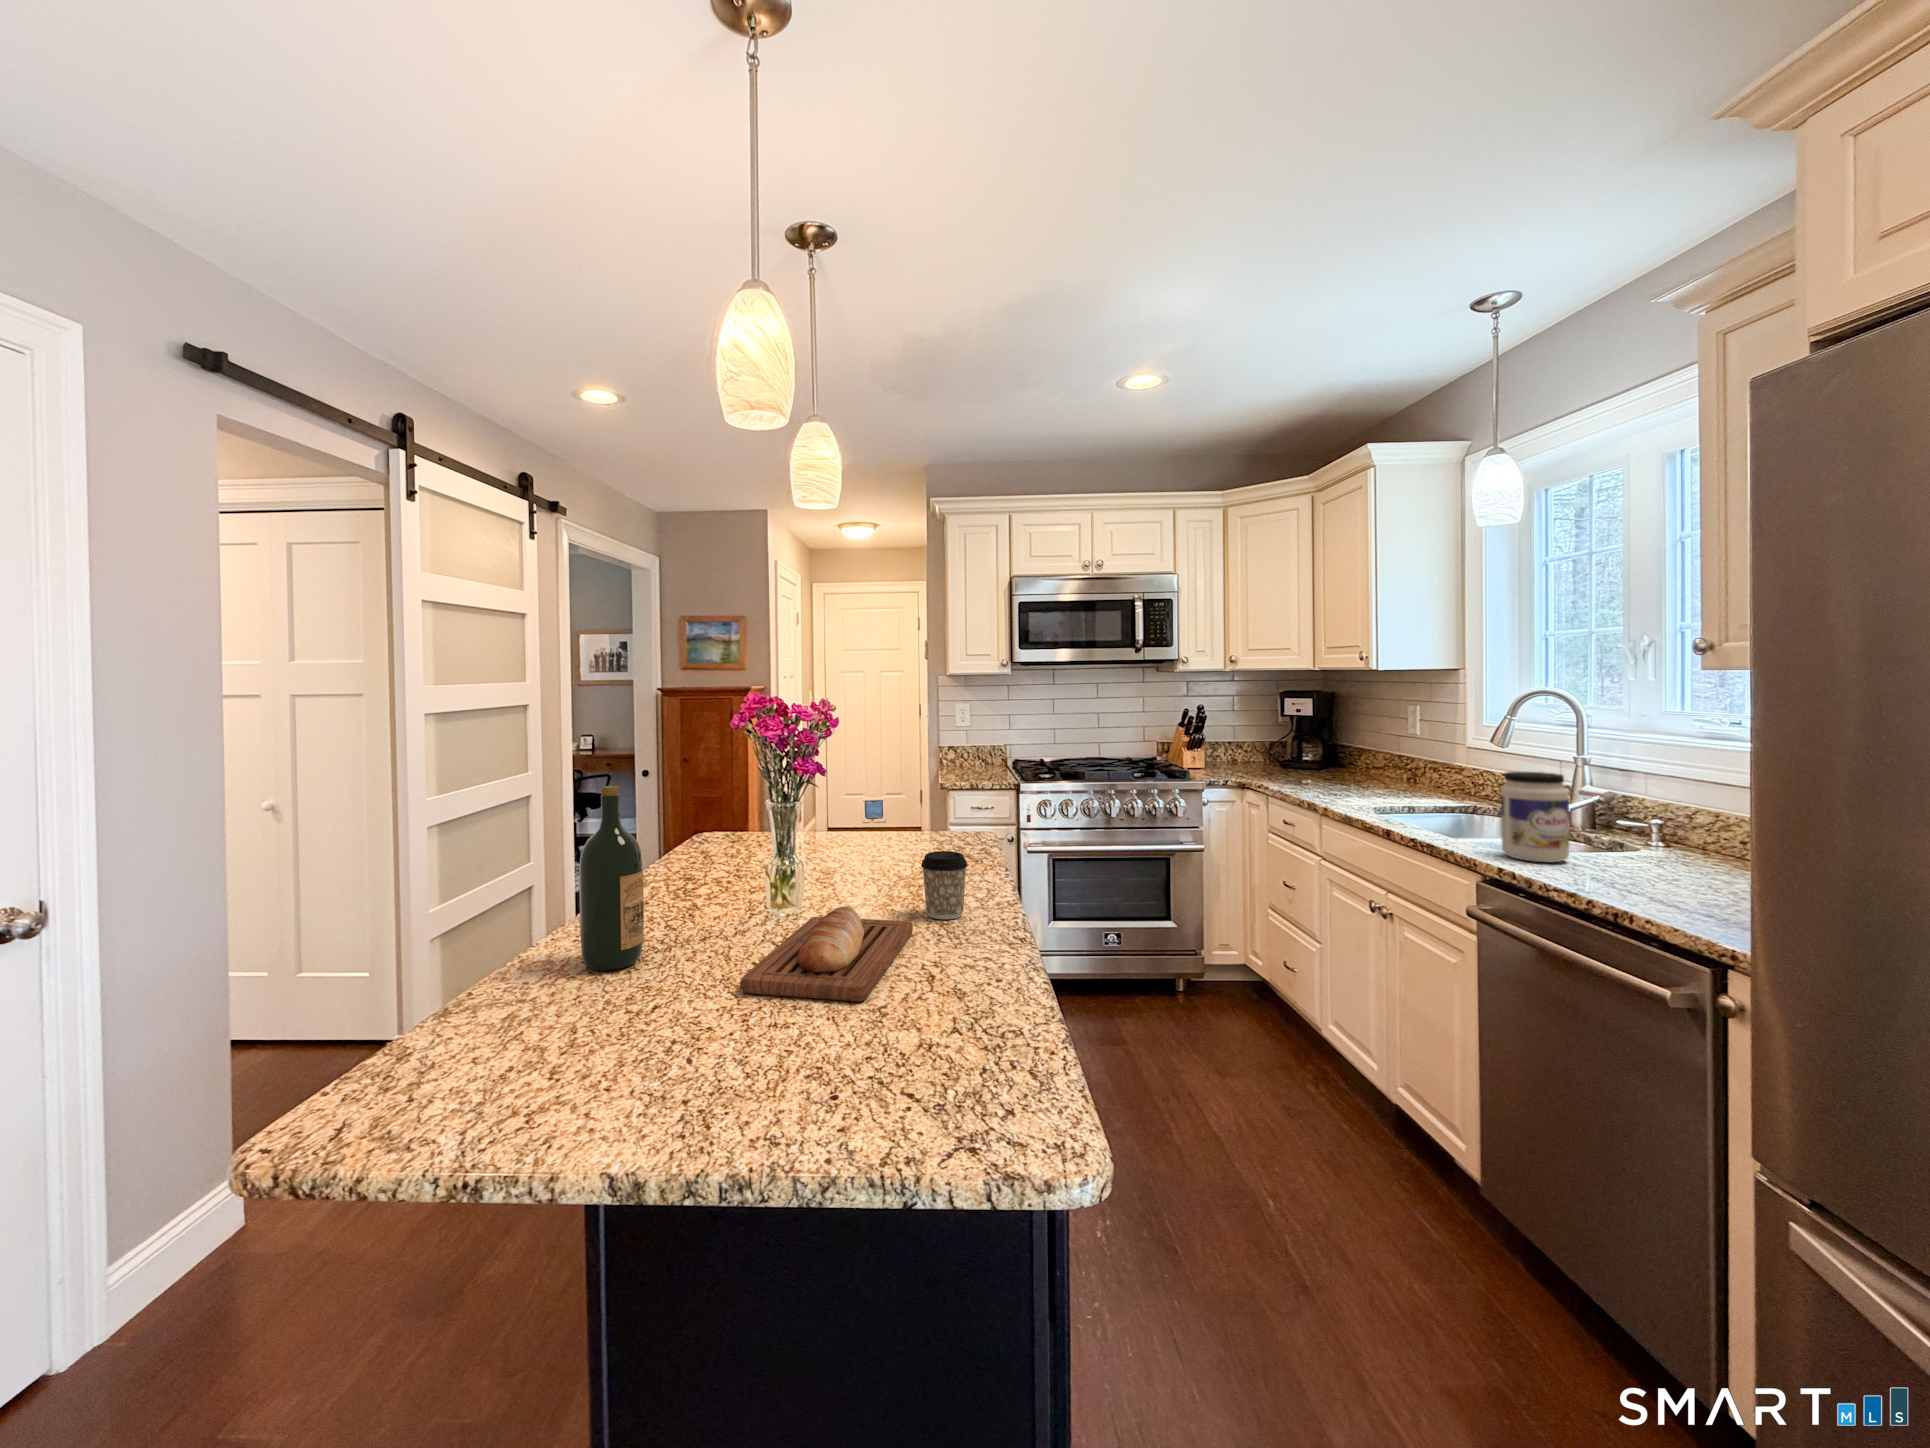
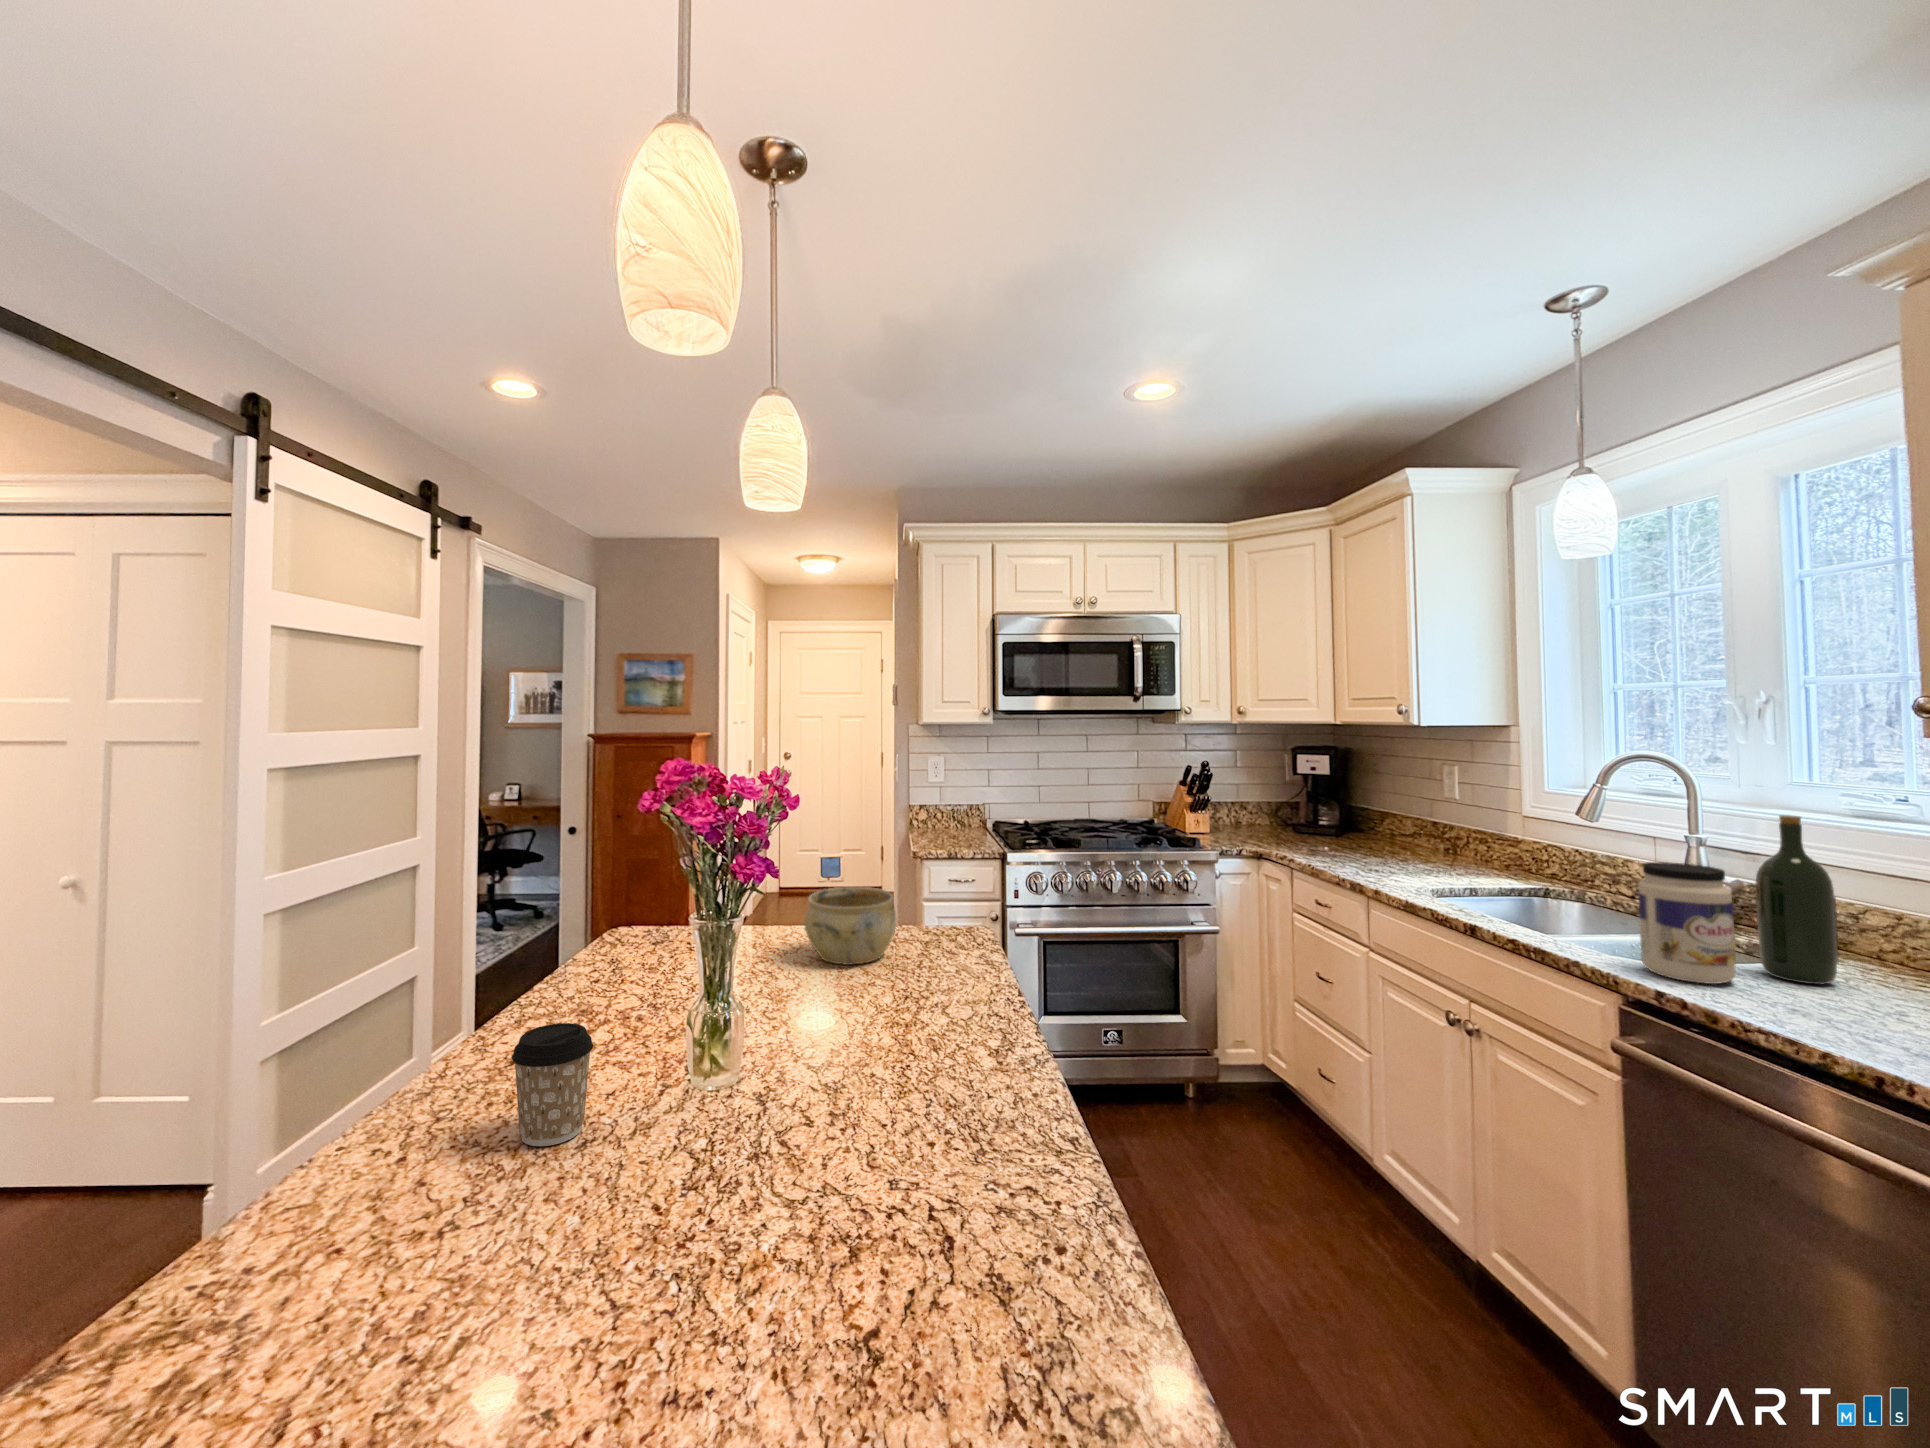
wine bottle: present [579,786,644,970] -> present [1756,815,1838,984]
ceramic bowl: none [847,798,919,855] -> present [804,887,896,965]
coffee cup: present [921,851,968,919] -> present [512,1023,593,1146]
bread loaf: present [740,906,913,1002] -> none [624,1091,904,1317]

